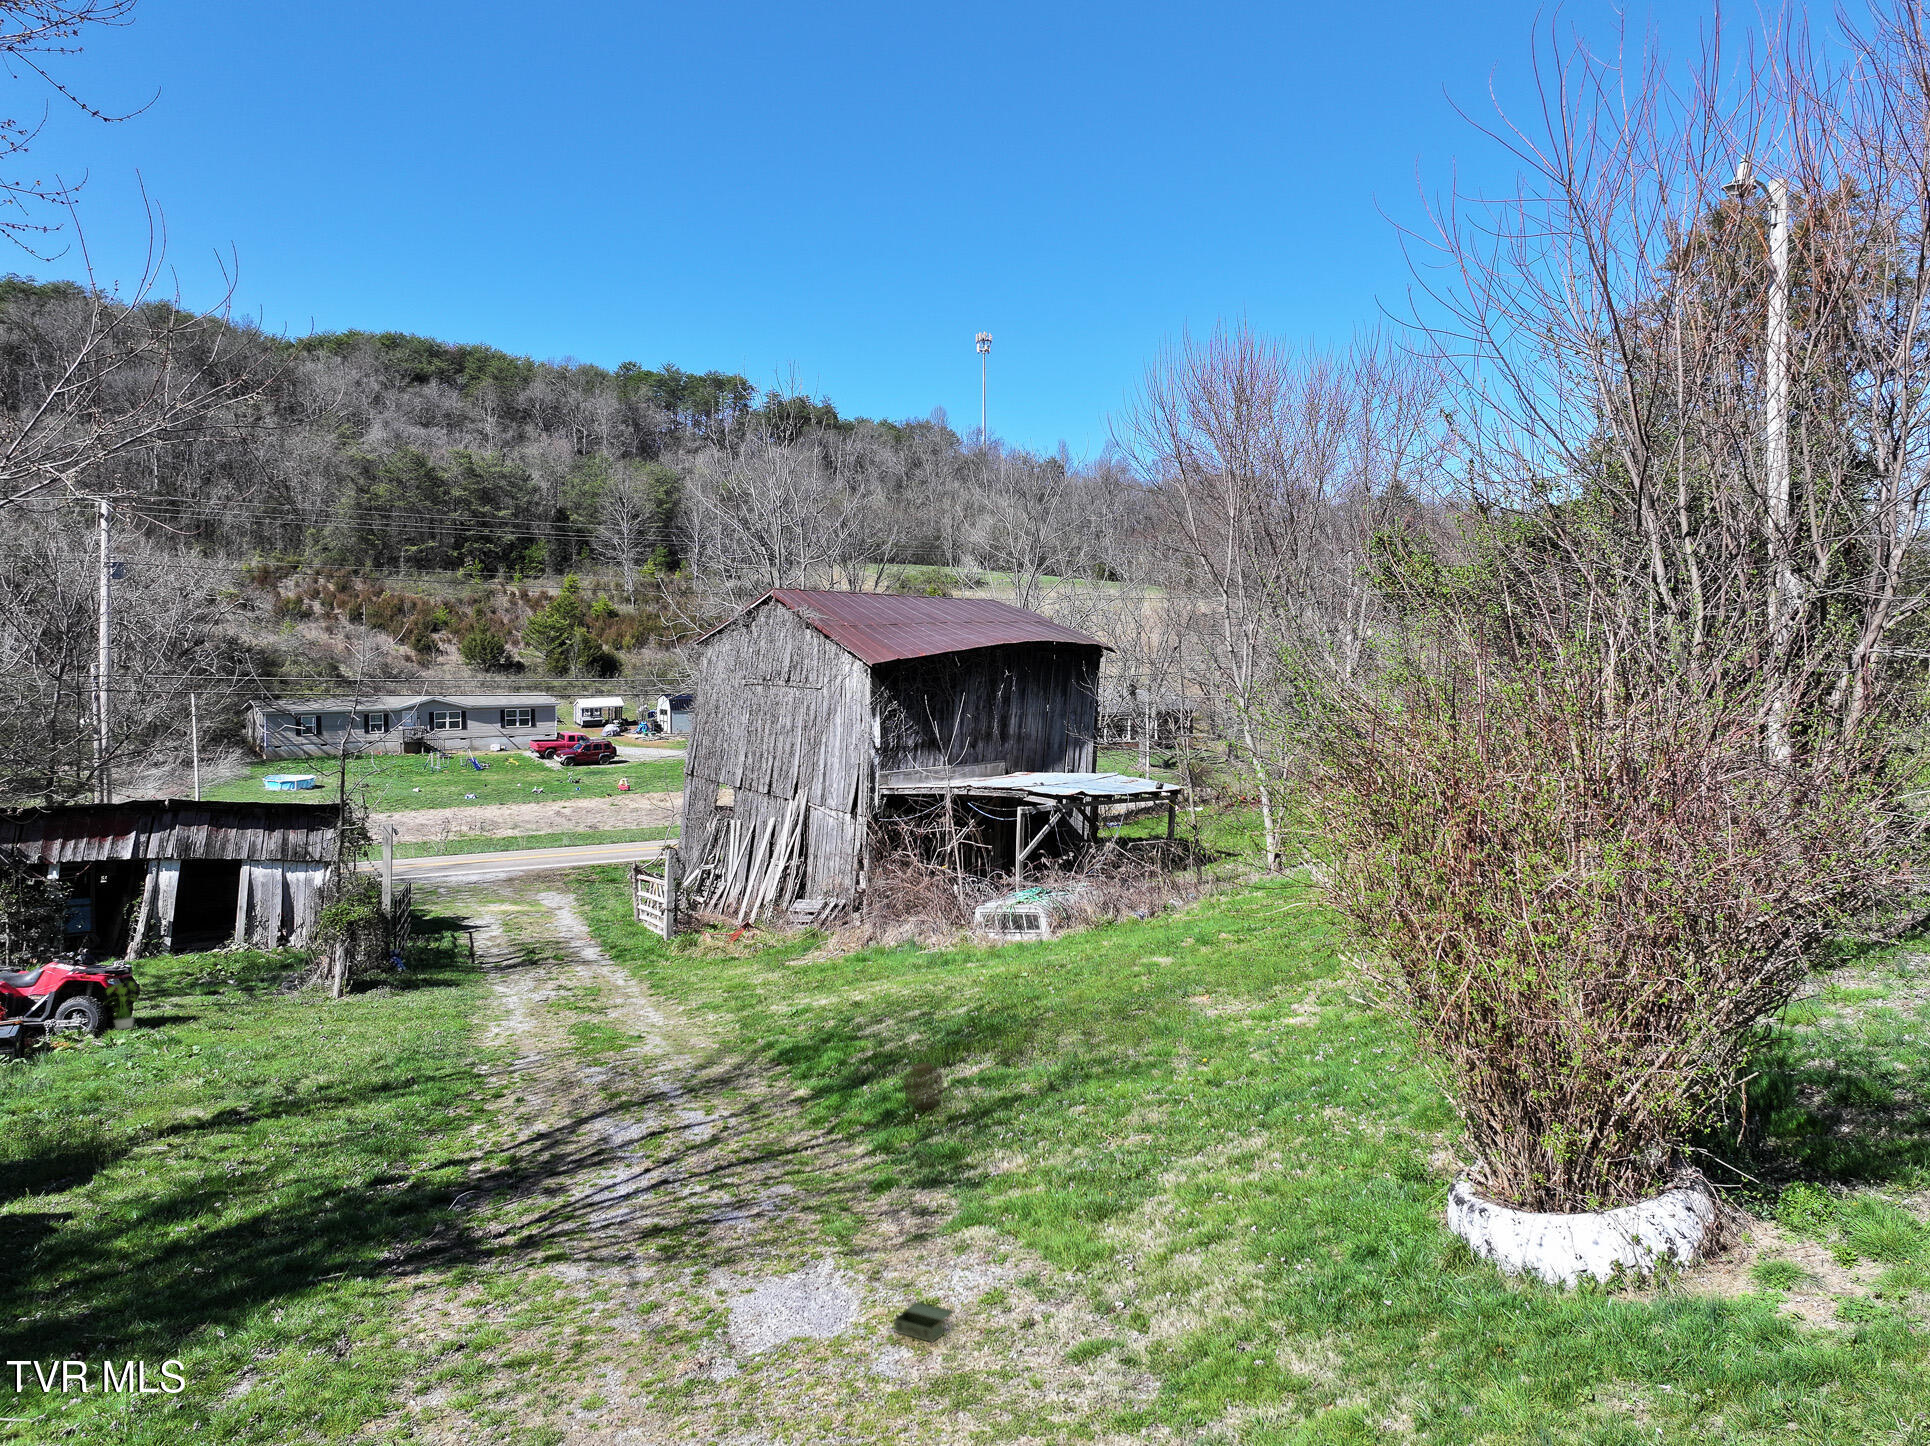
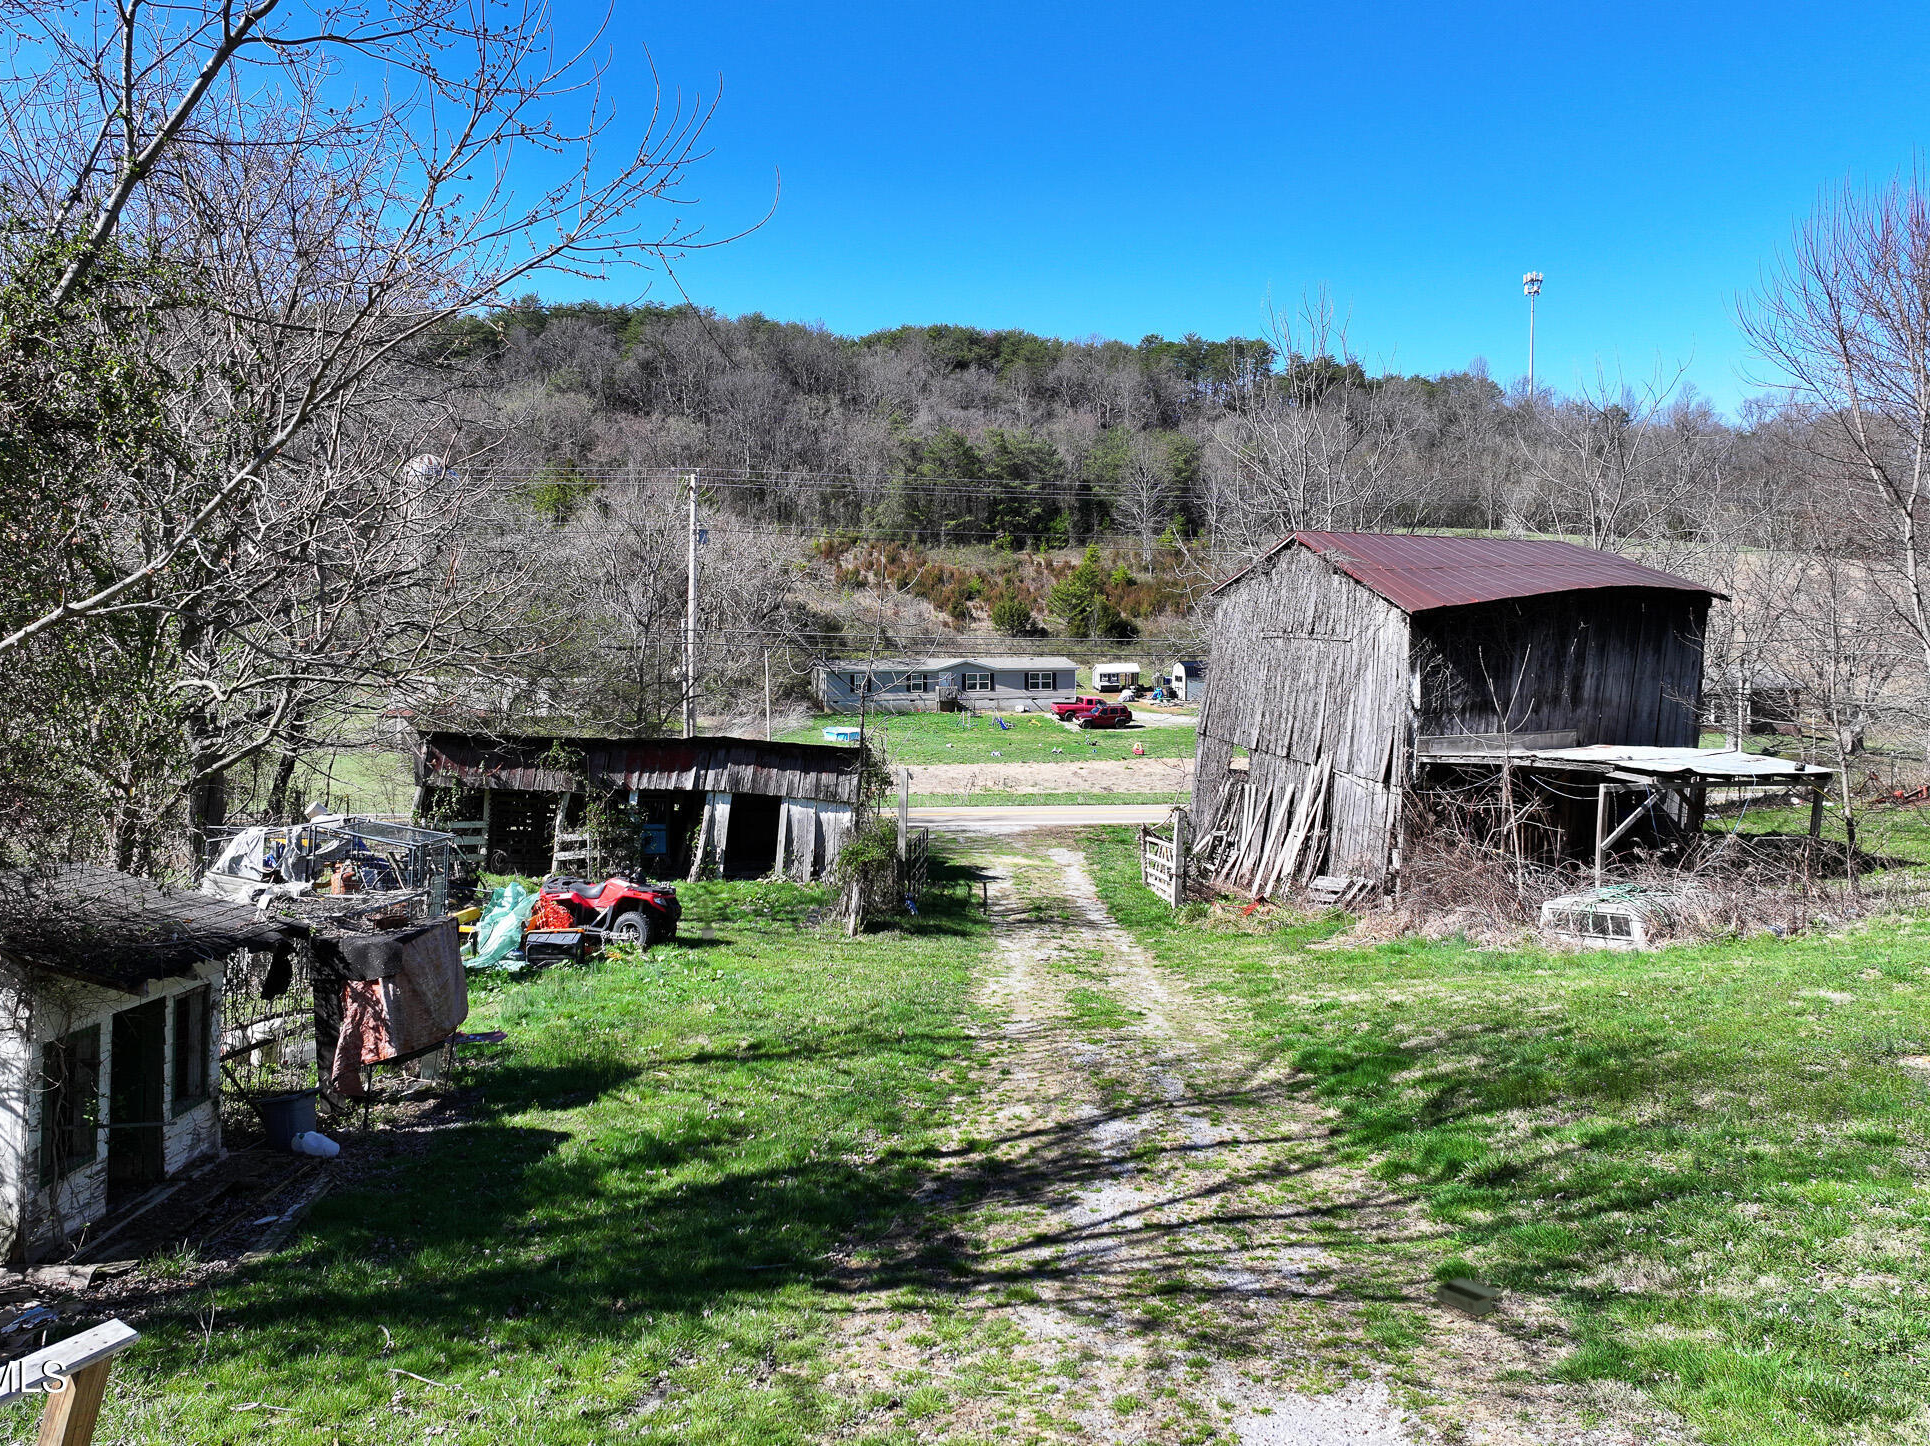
woven basket: present [904,1062,943,1109] -> none [1447,1057,1495,1108]

